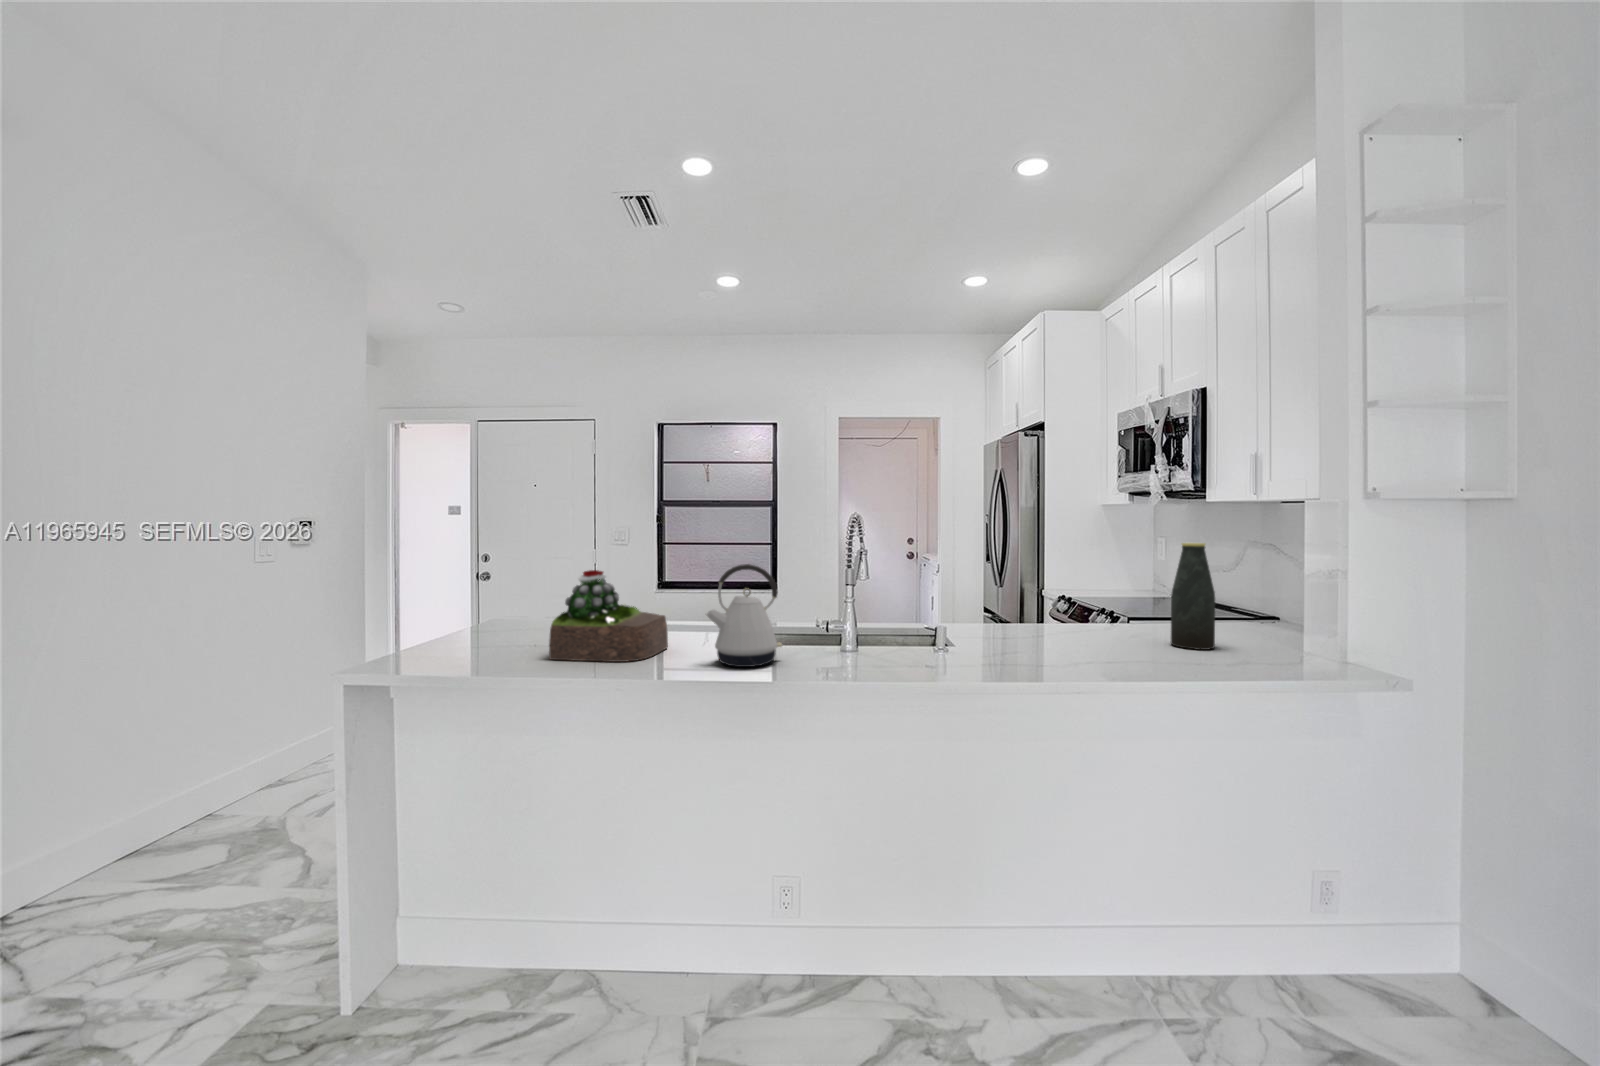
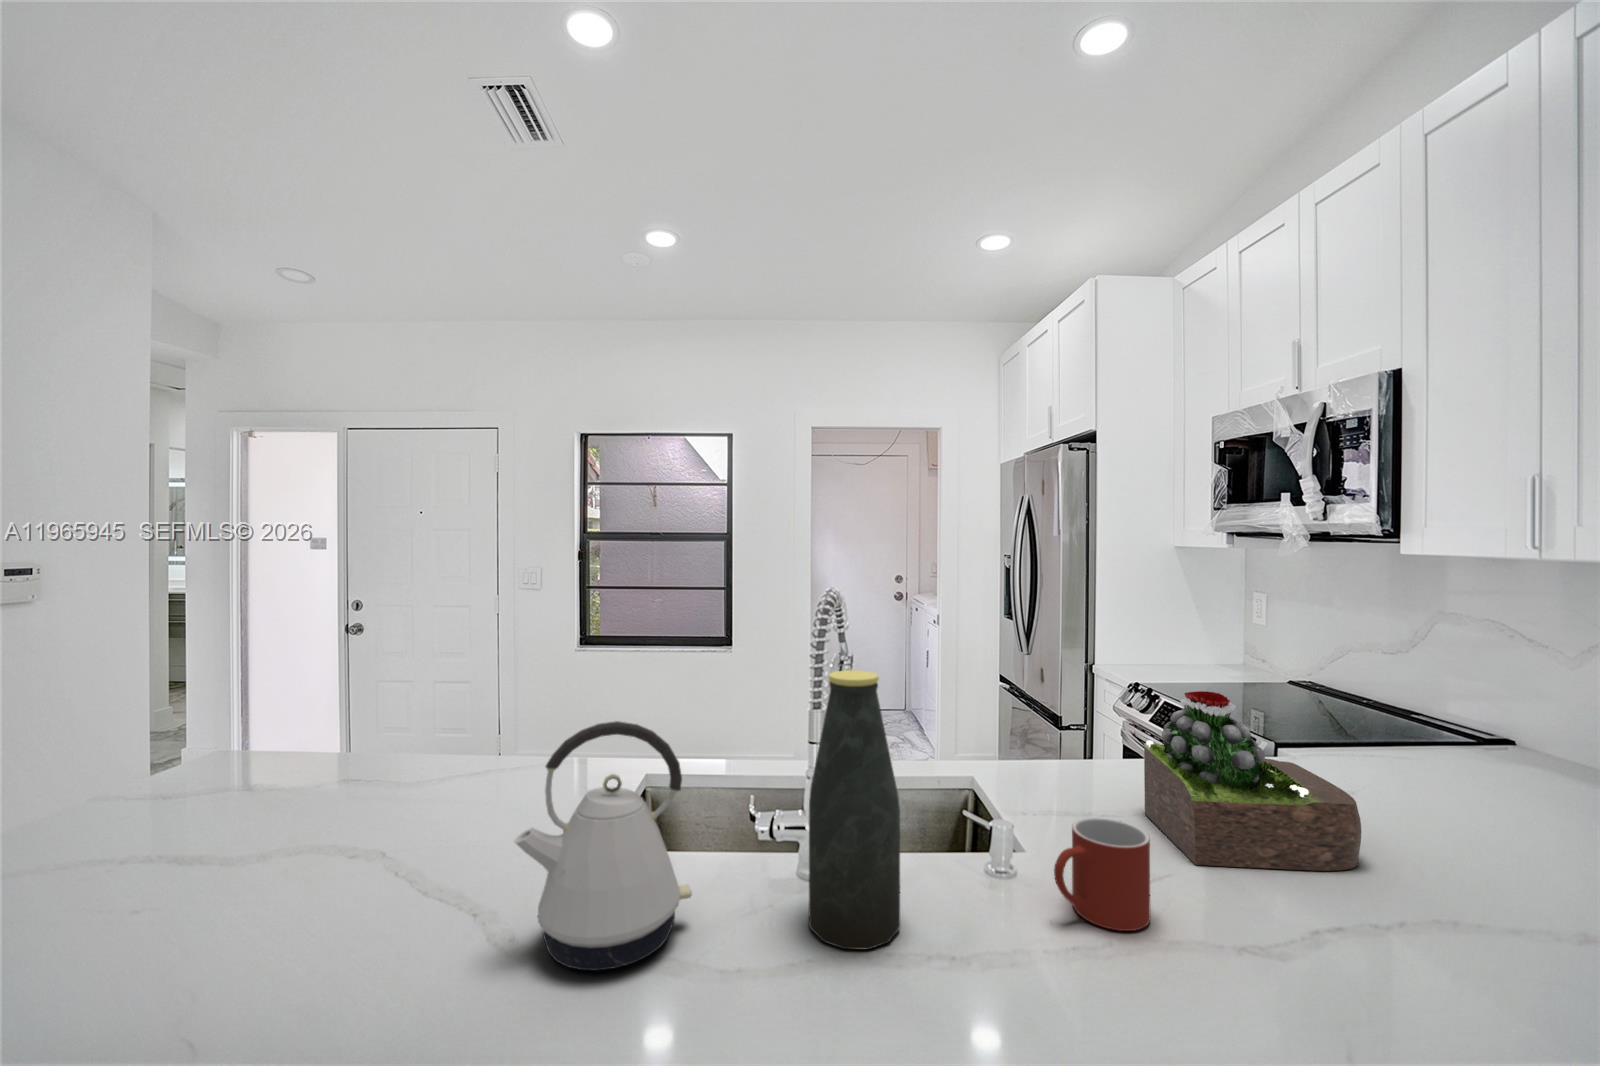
bottle: present [1171,543,1215,650] -> present [809,670,900,949]
succulent plant: present [549,570,668,662] -> present [1144,691,1361,871]
mug: none [953,619,999,663] -> present [1054,817,1150,931]

